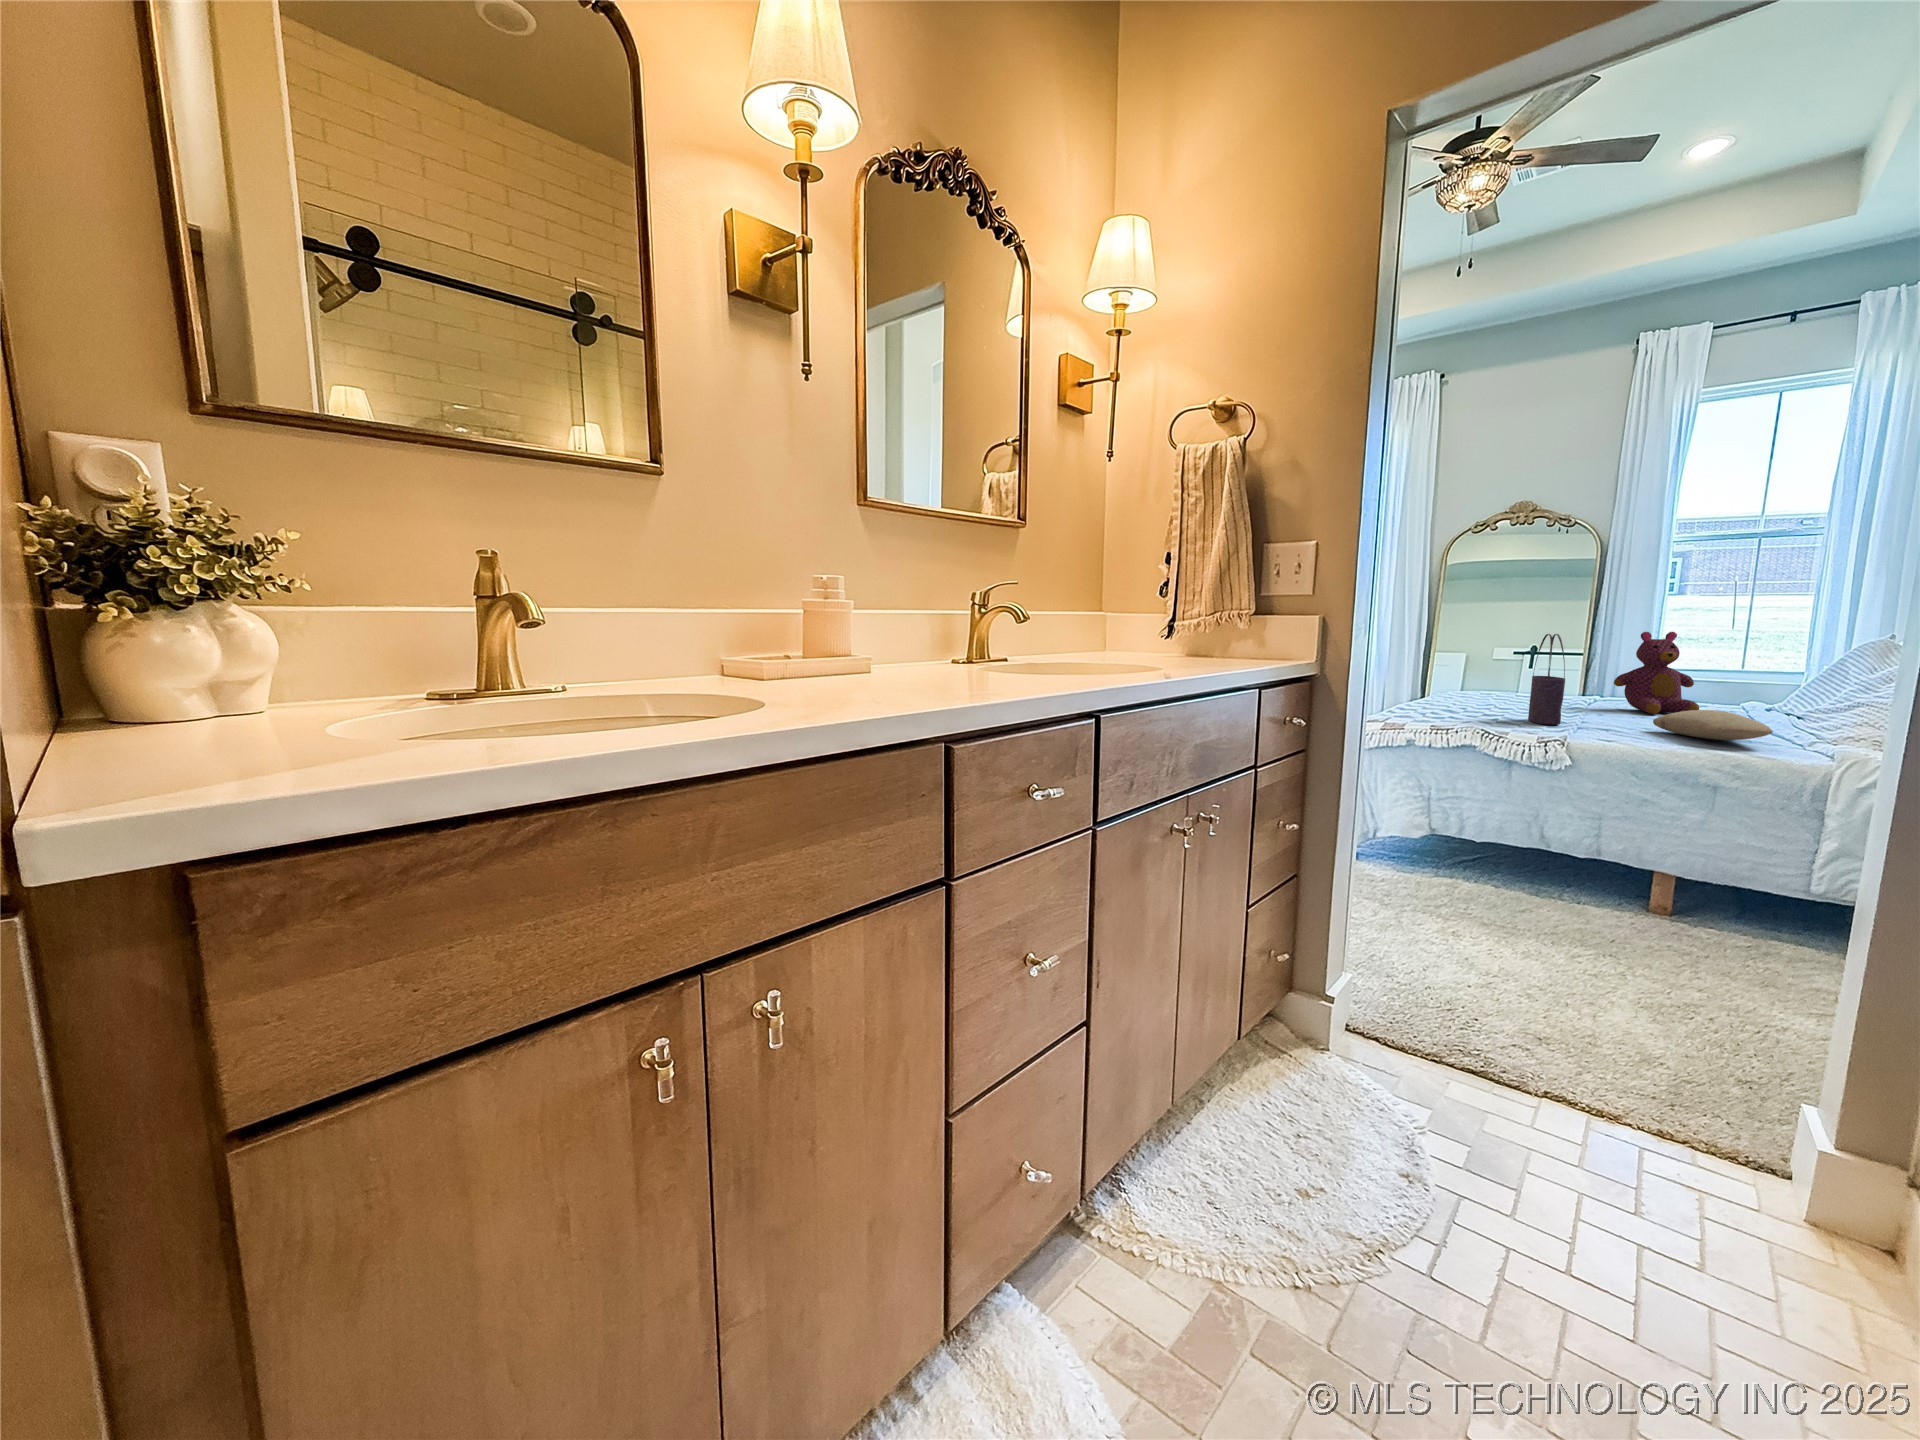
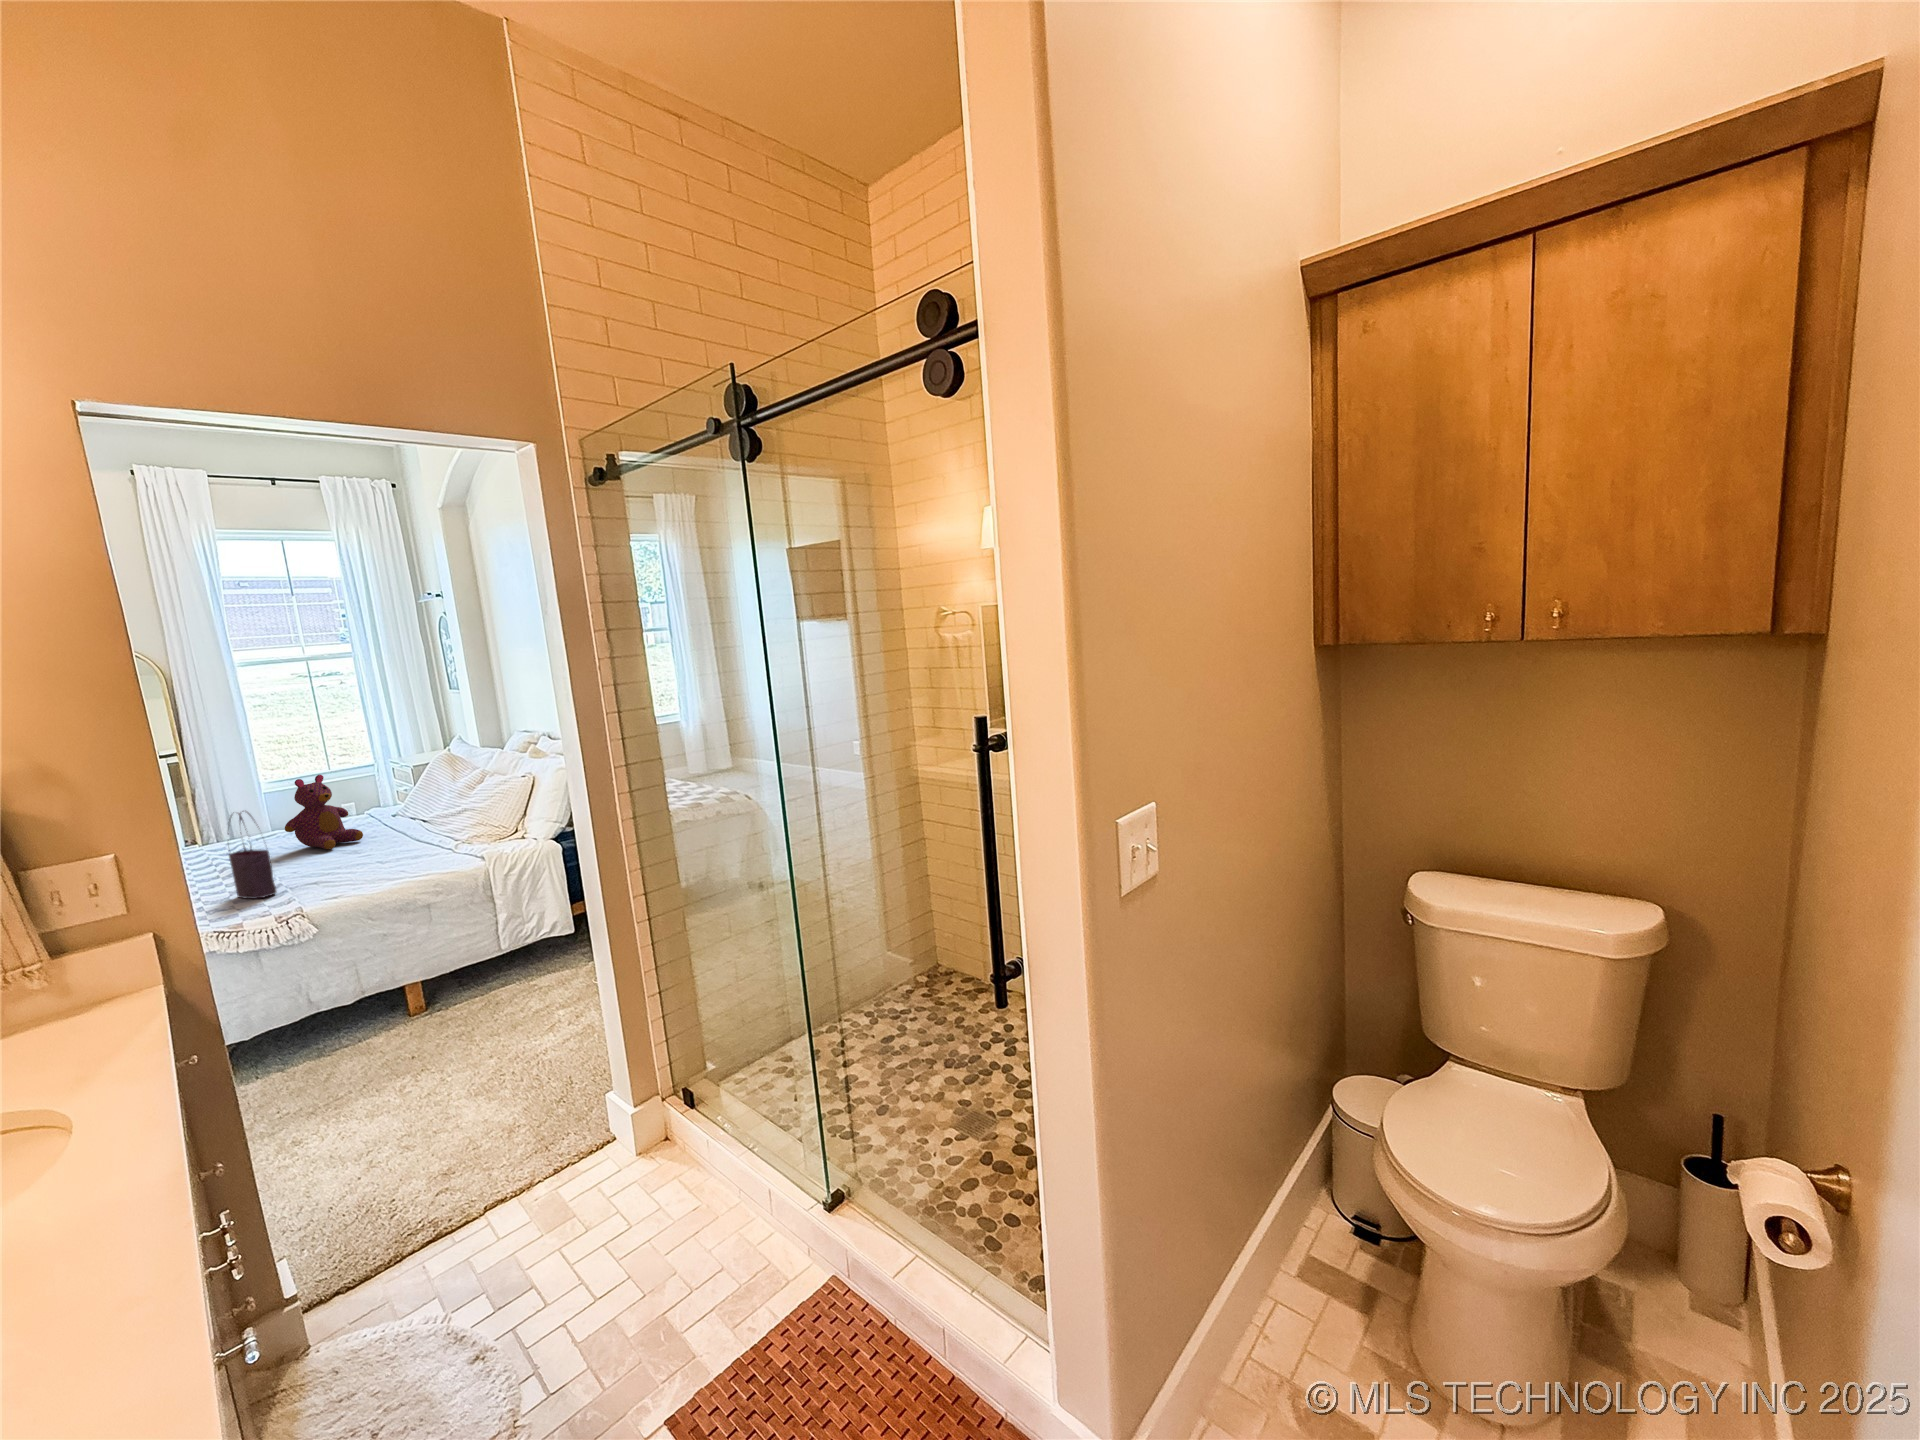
pillow: present [1653,710,1773,740] -> none [353,841,445,868]

